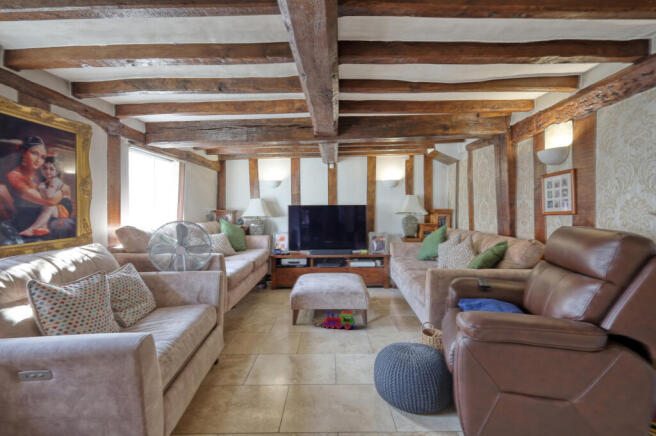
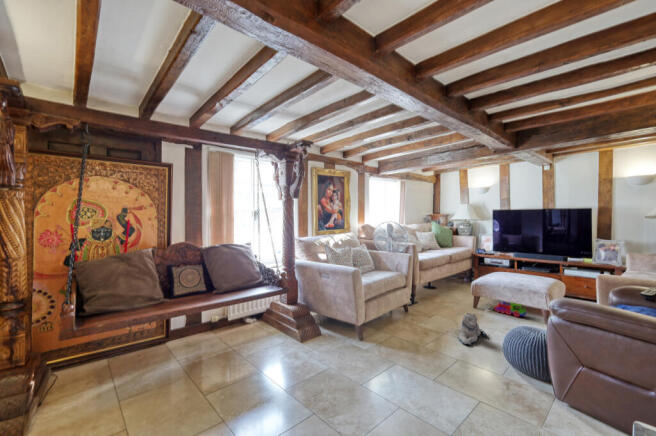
plush toy: none [315,353,349,407] -> present [458,313,487,344]

